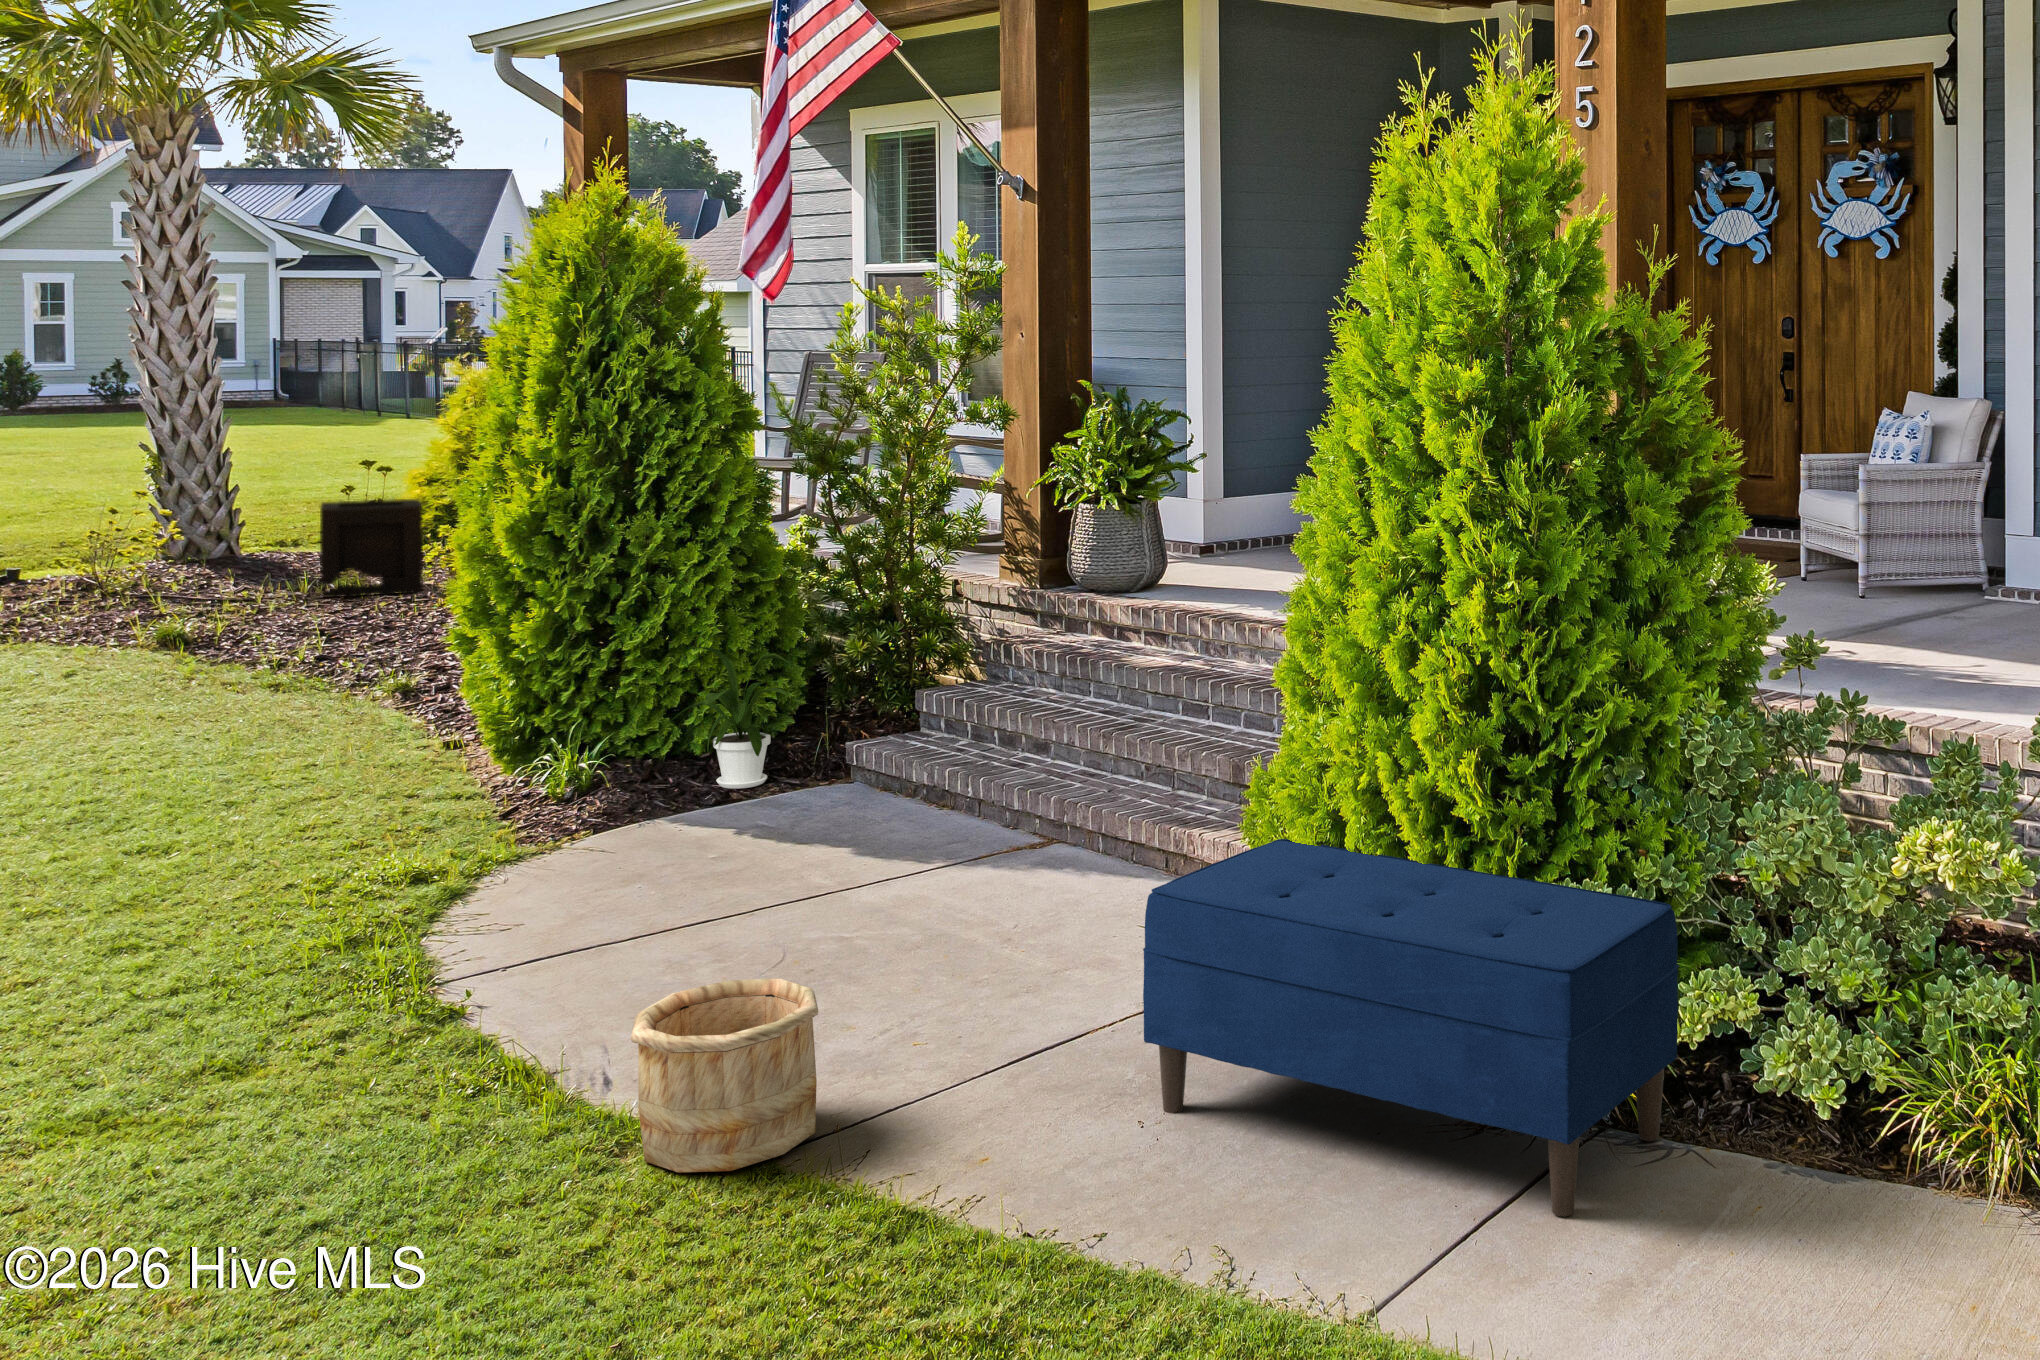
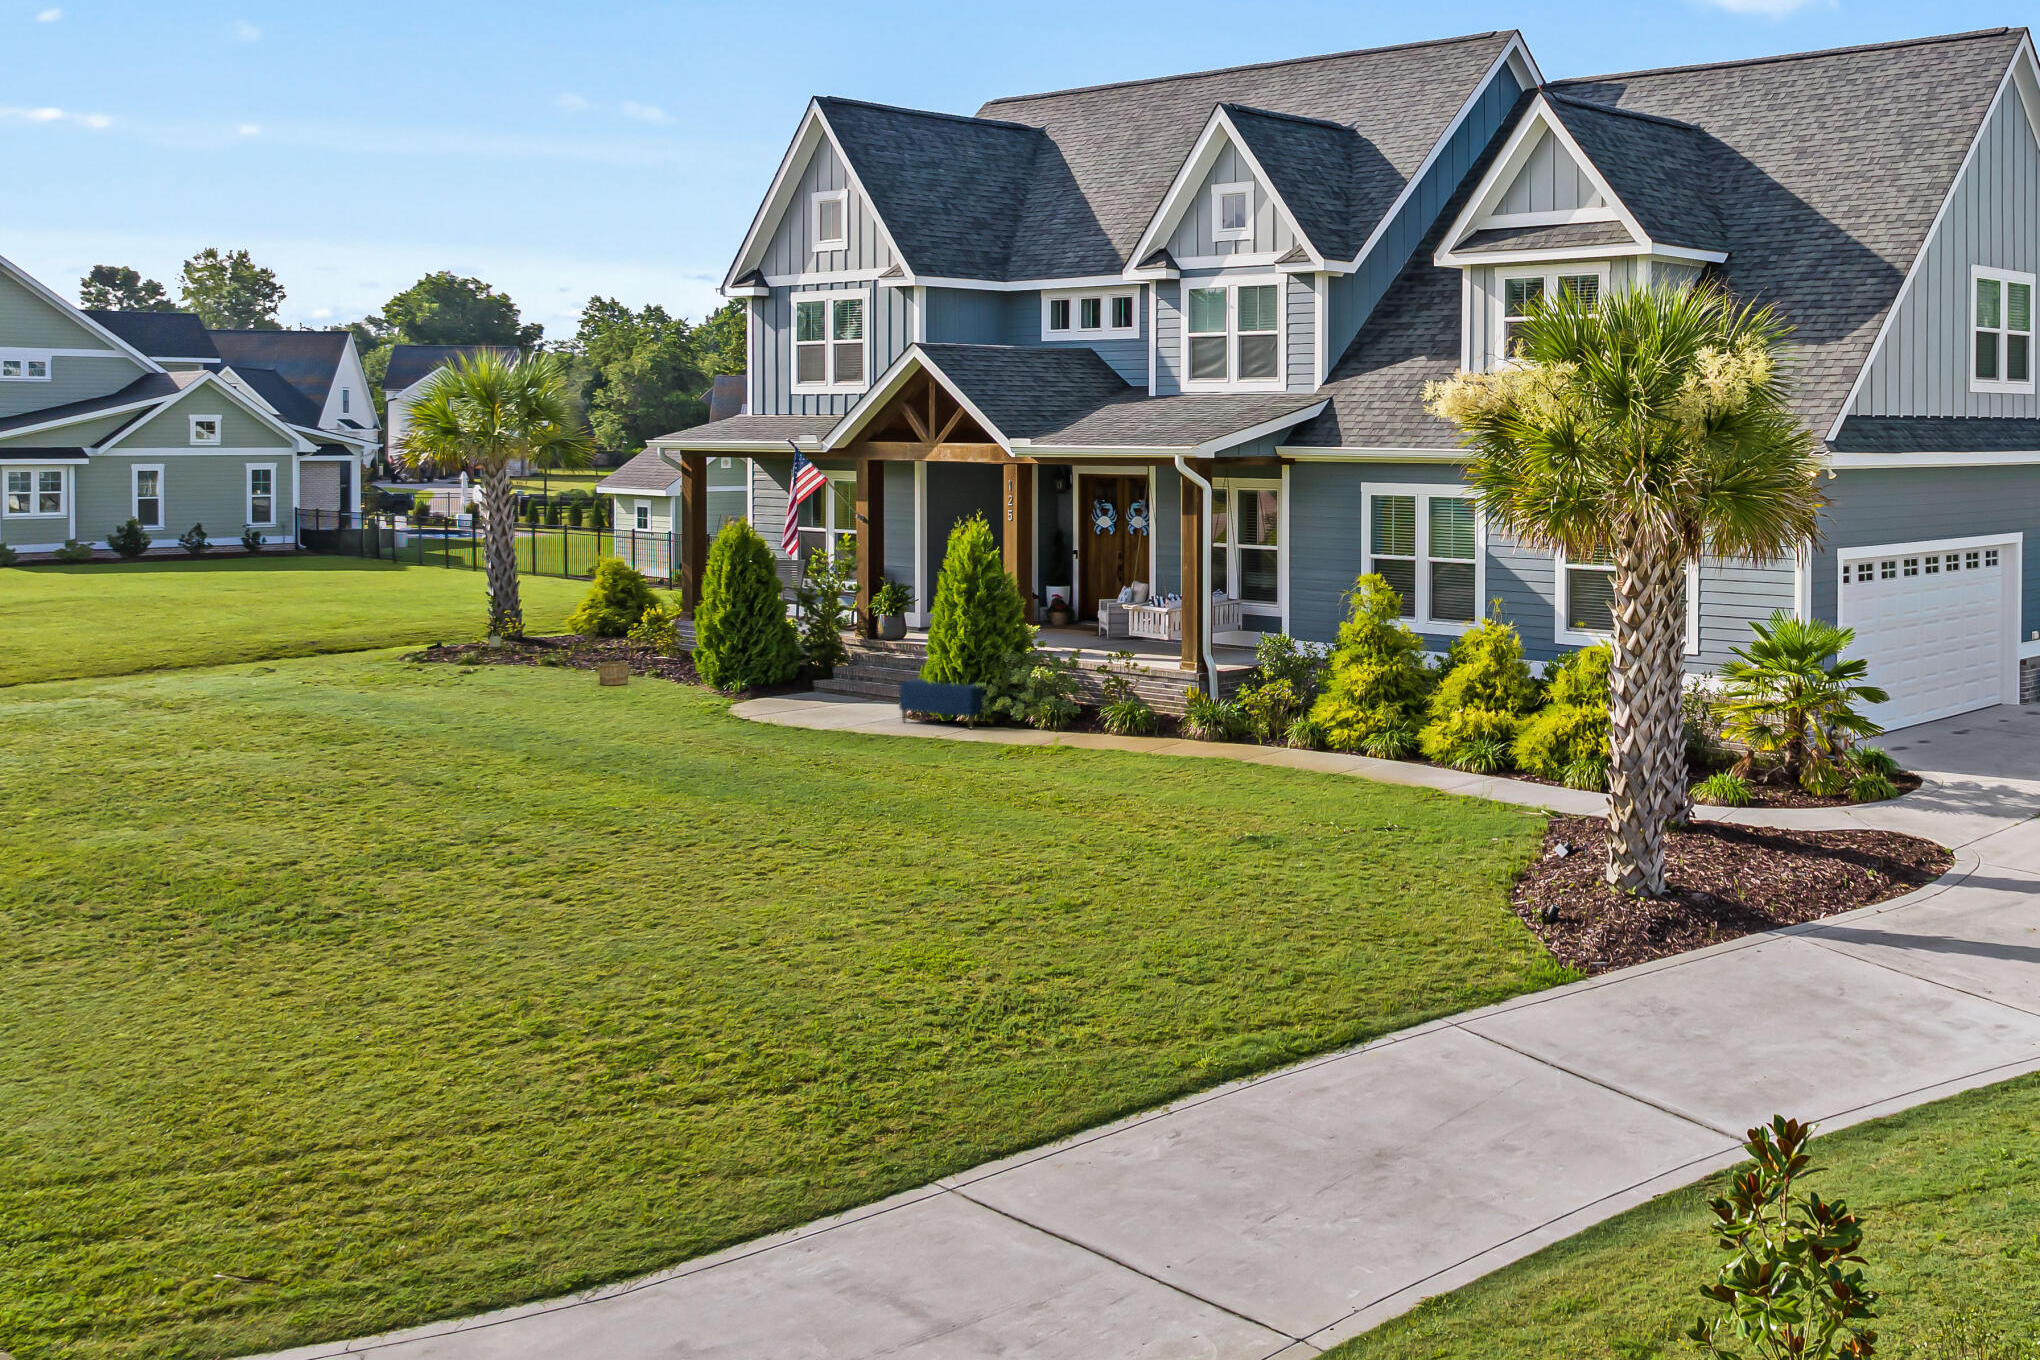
wooden crate: present [320,498,423,598] -> none [564,612,609,650]
house plant: present [670,647,798,789] -> present [483,613,505,647]
wooden bucket: present [631,978,818,1172] -> present [599,661,629,685]

